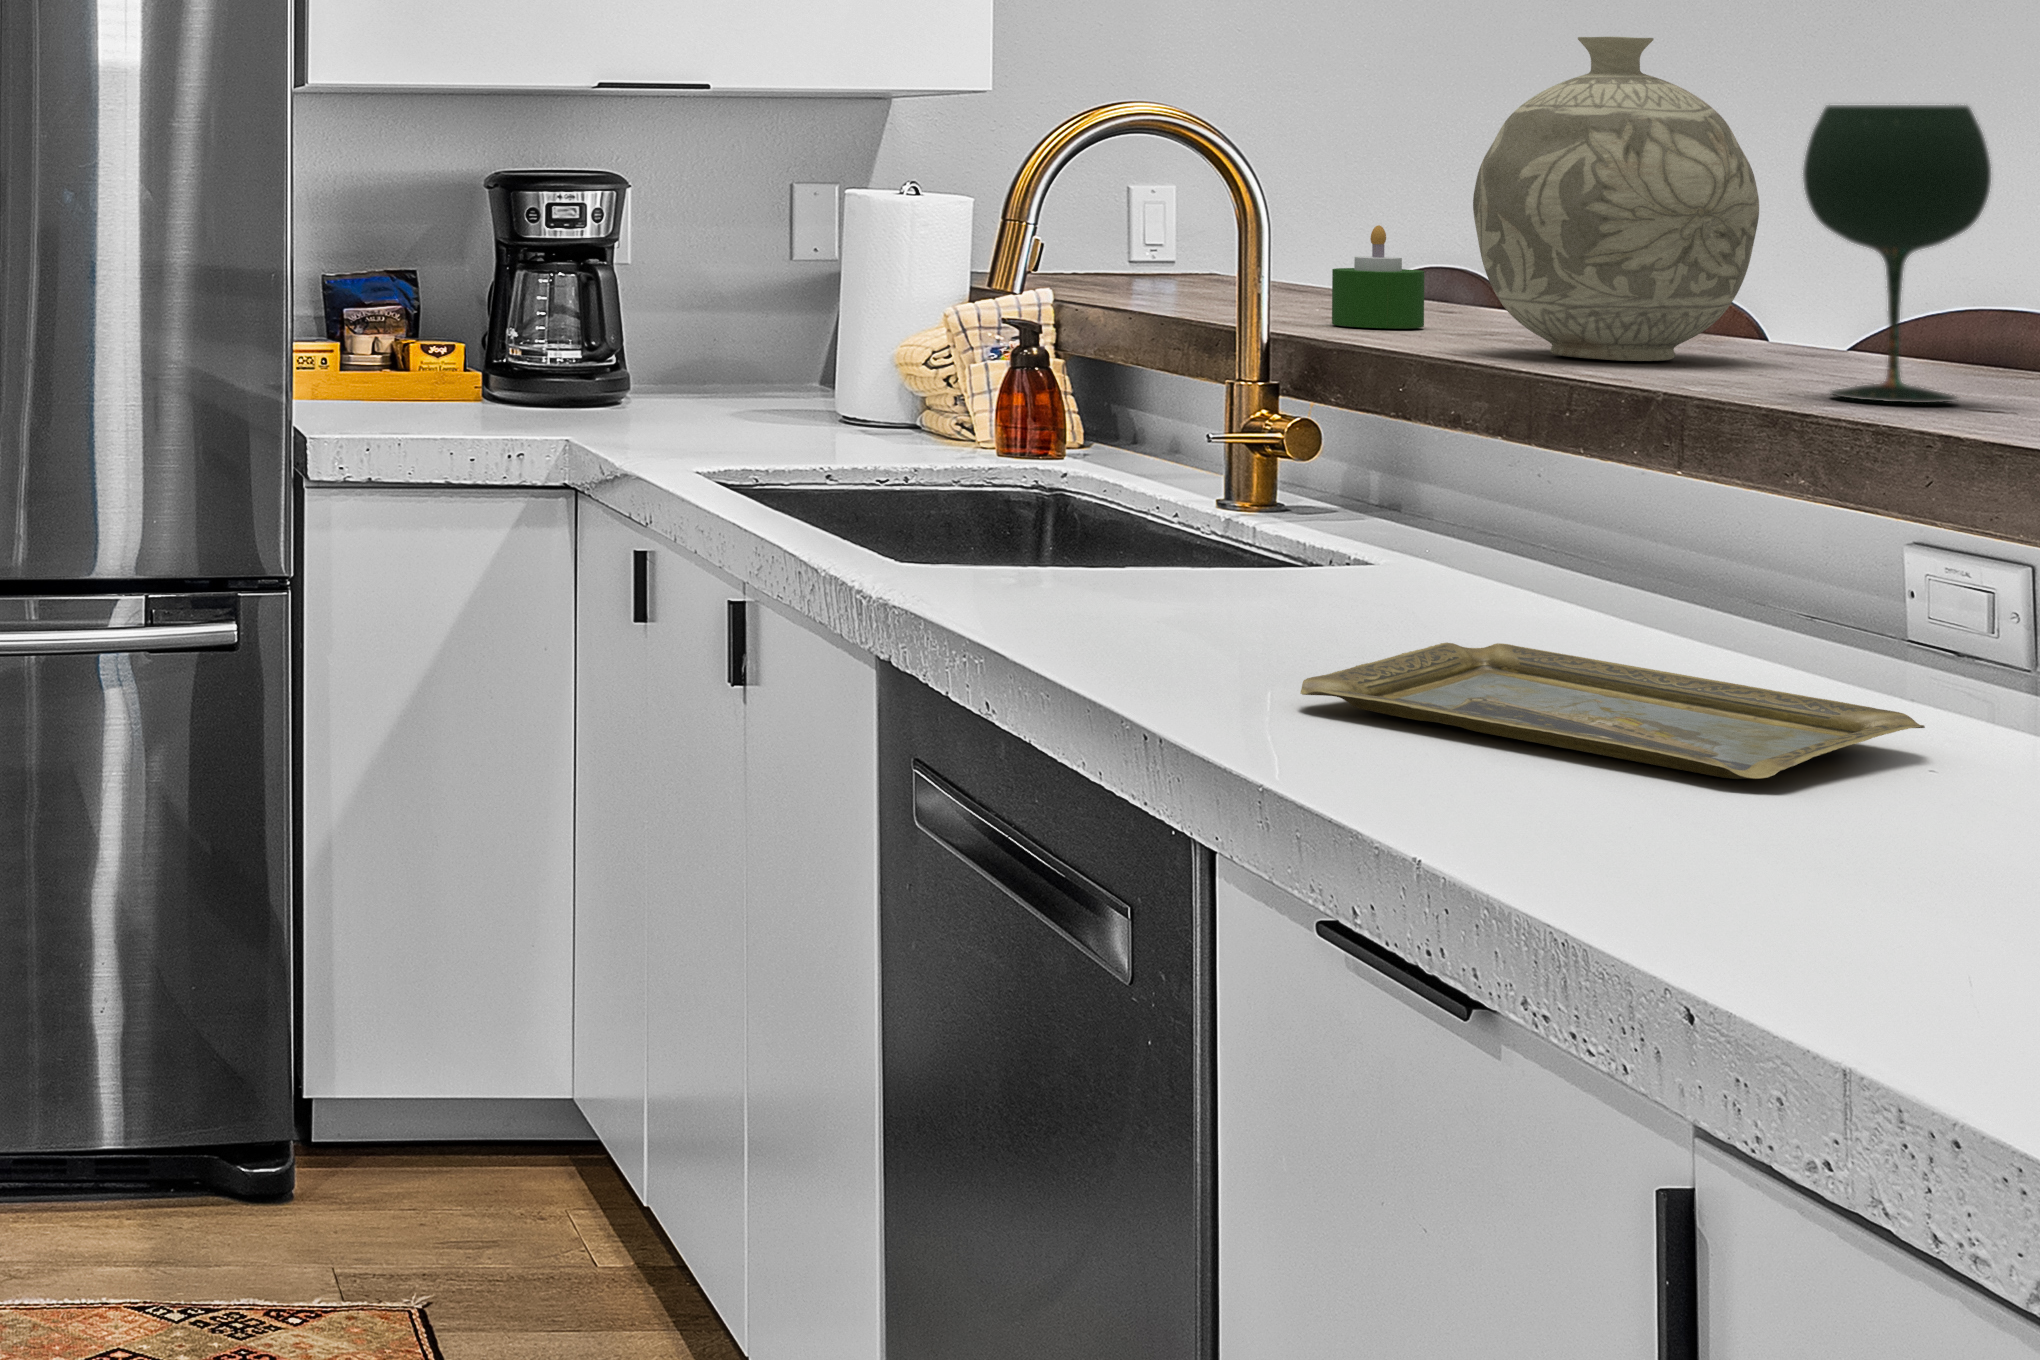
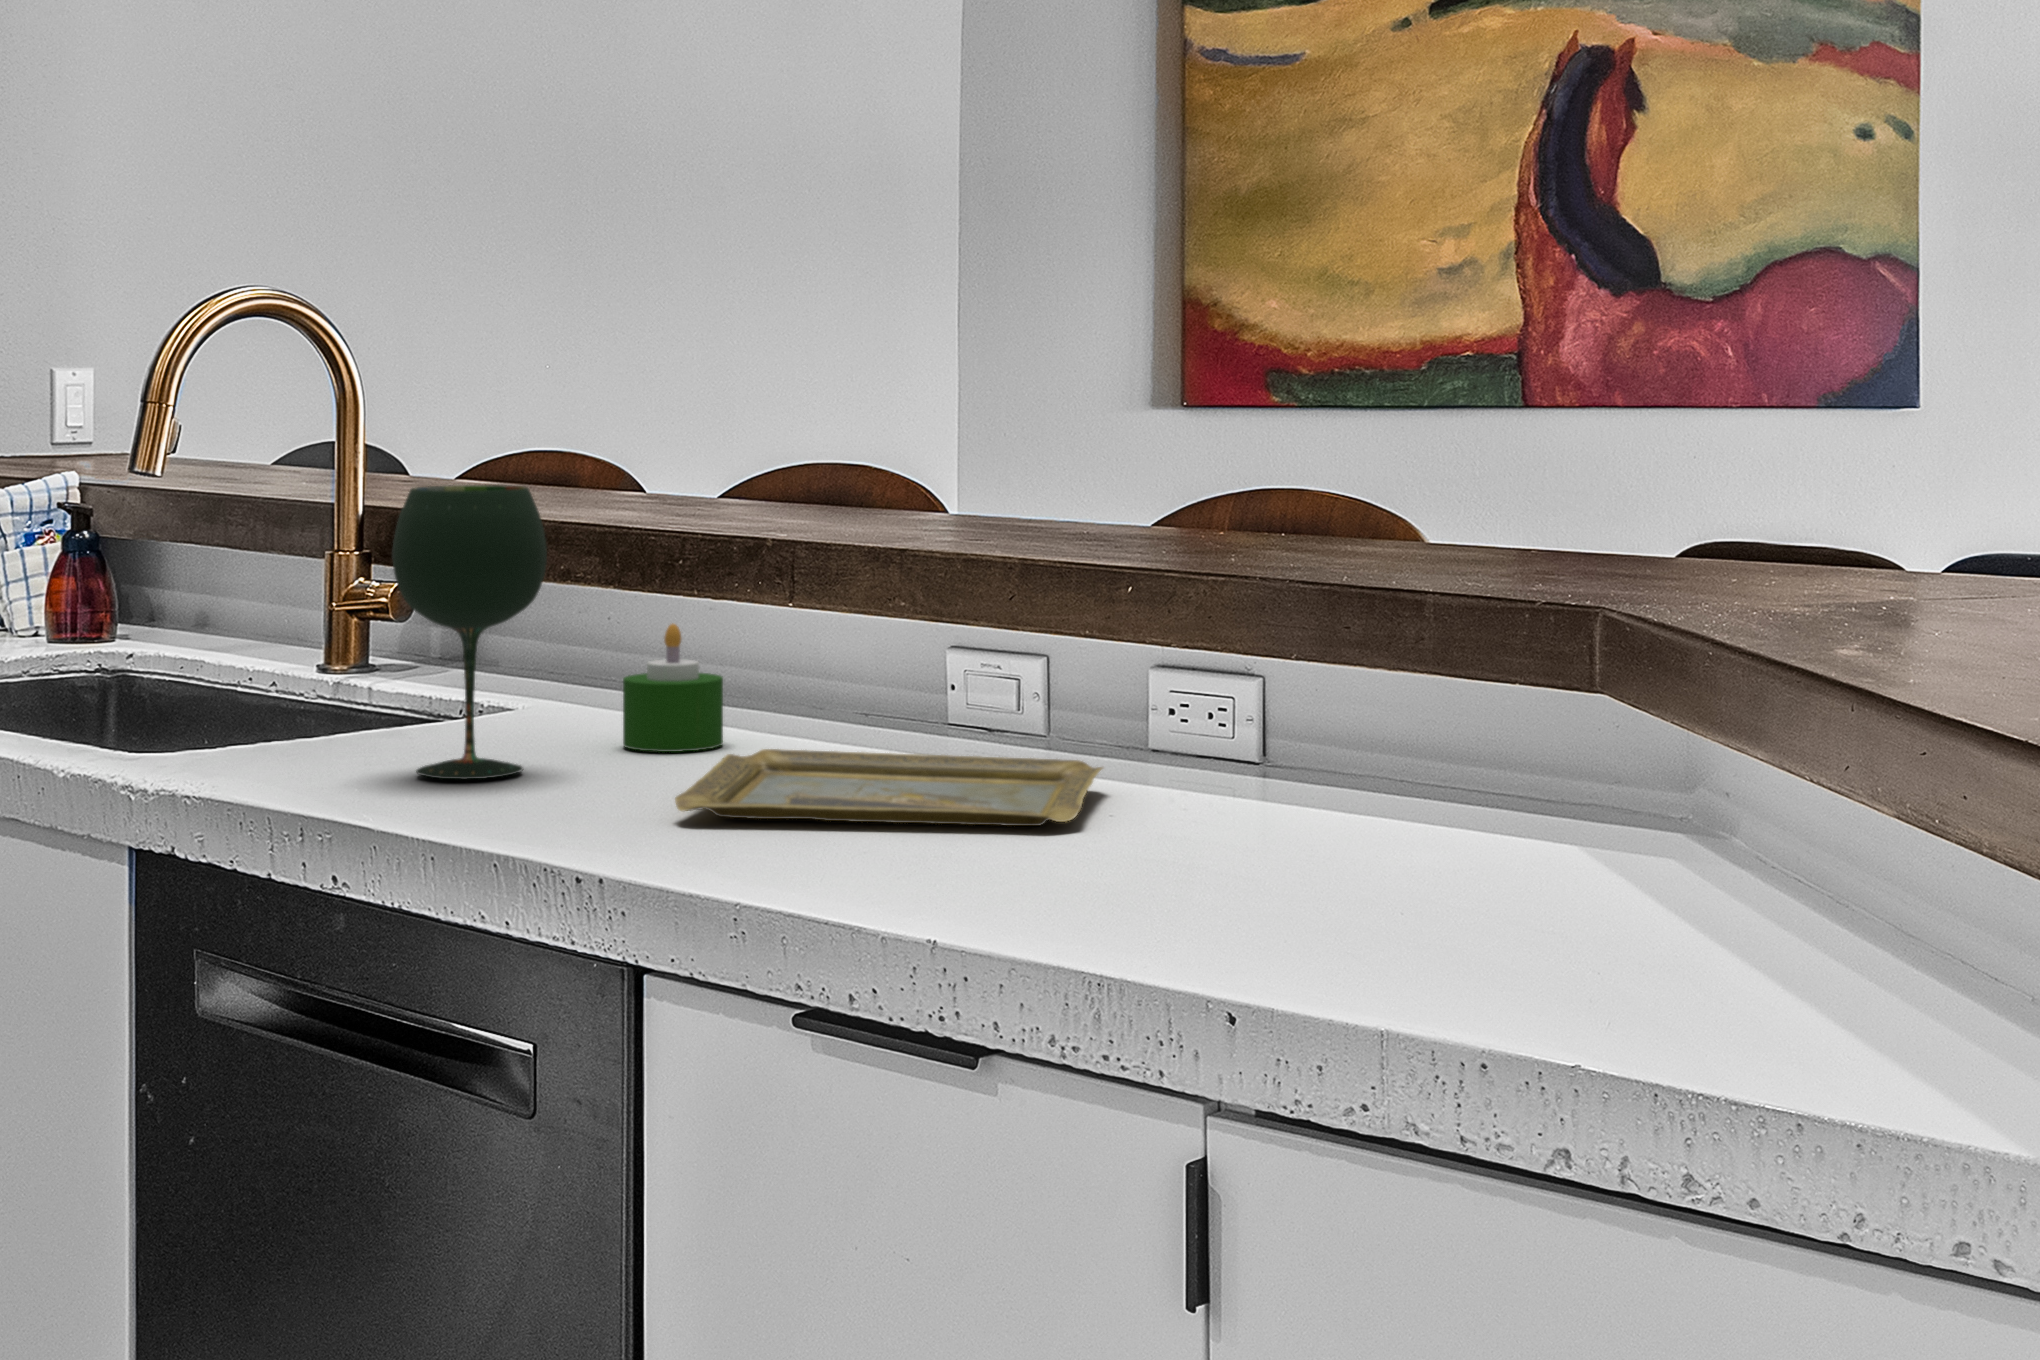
decorative vase: present [1473,37,1759,361] -> none [522,244,726,517]
wine glass: present [1803,105,1991,403] -> present [392,485,547,779]
candle: present [1332,225,1424,328] -> present [623,624,723,752]

